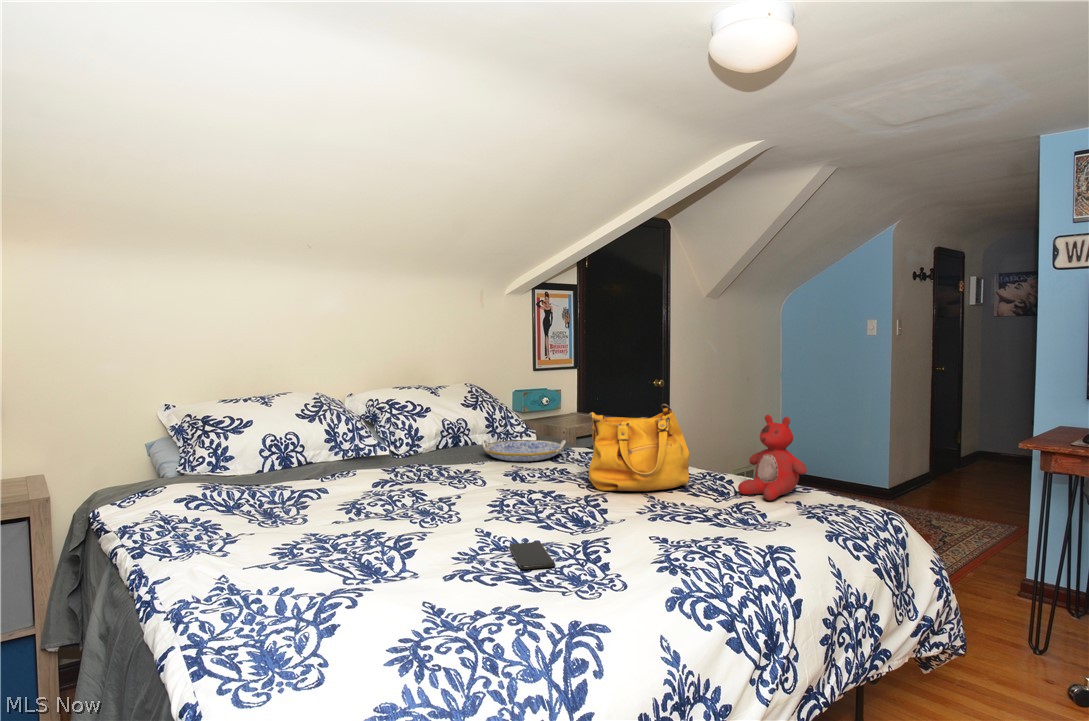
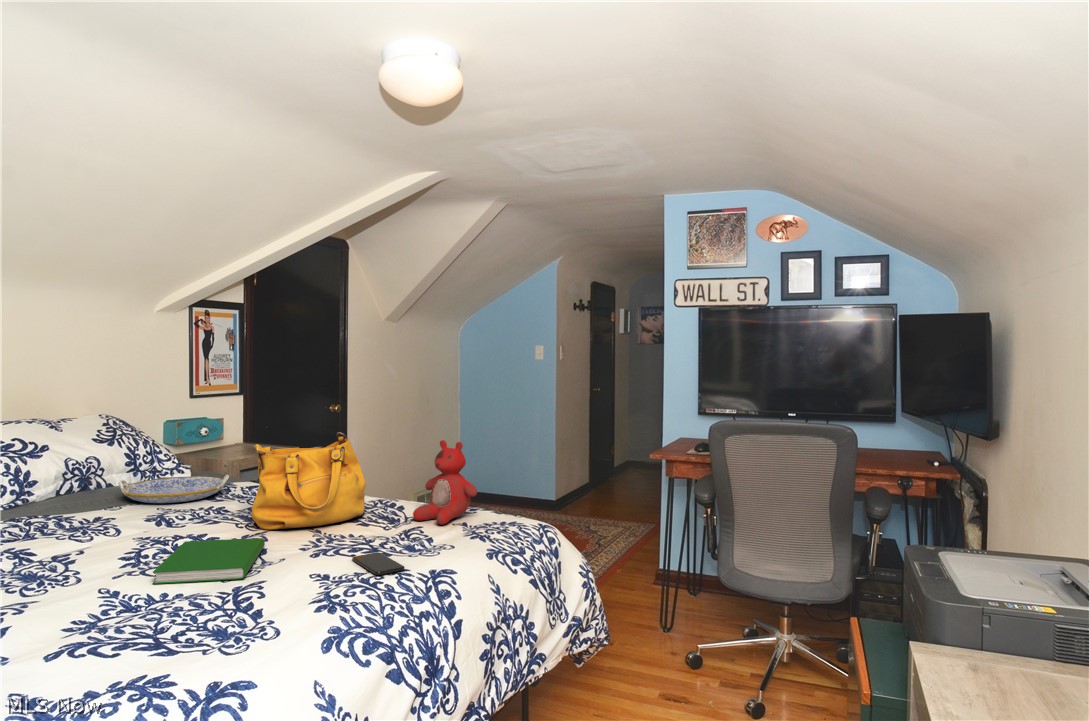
hardcover book: none [515,494,602,532] -> present [153,538,265,584]
smartphone: present [510,542,555,569] -> present [352,552,405,575]

